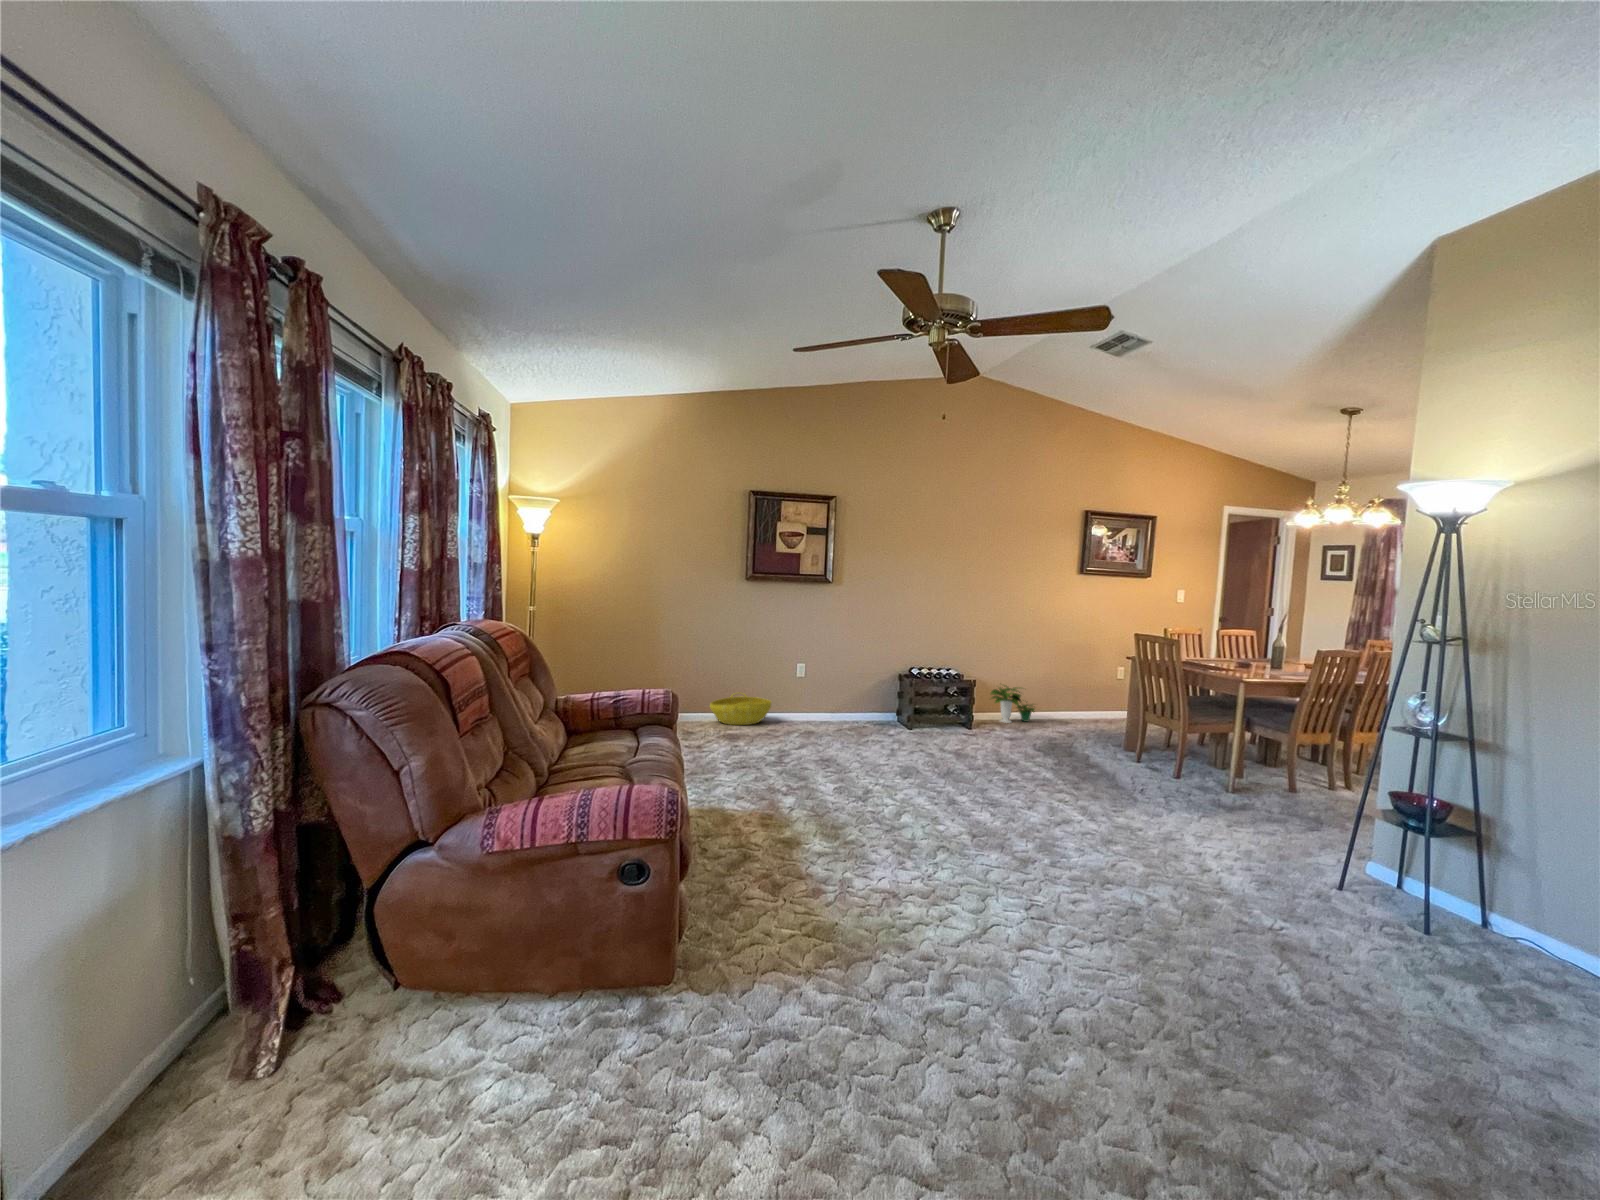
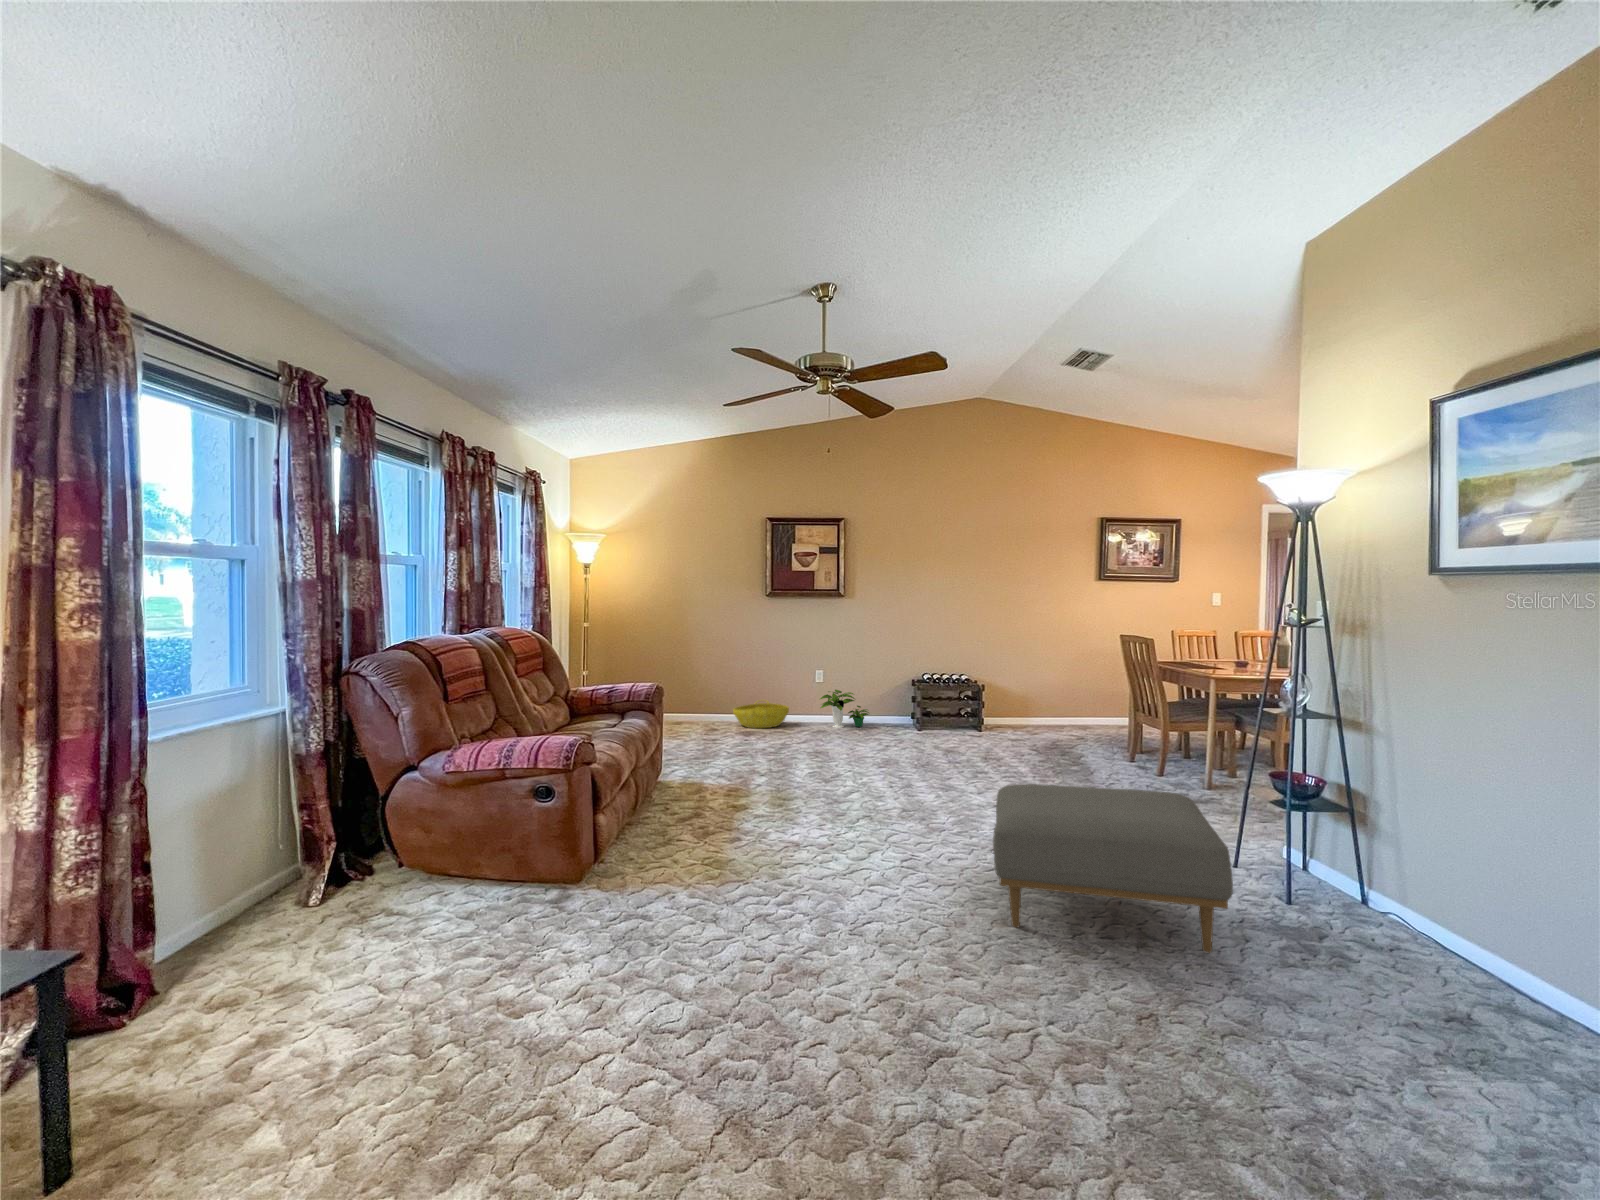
potted plant: present [991,686,1035,723] -> present [820,689,869,728]
ottoman: none [1154,825,1513,1032] -> present [993,784,1233,953]

